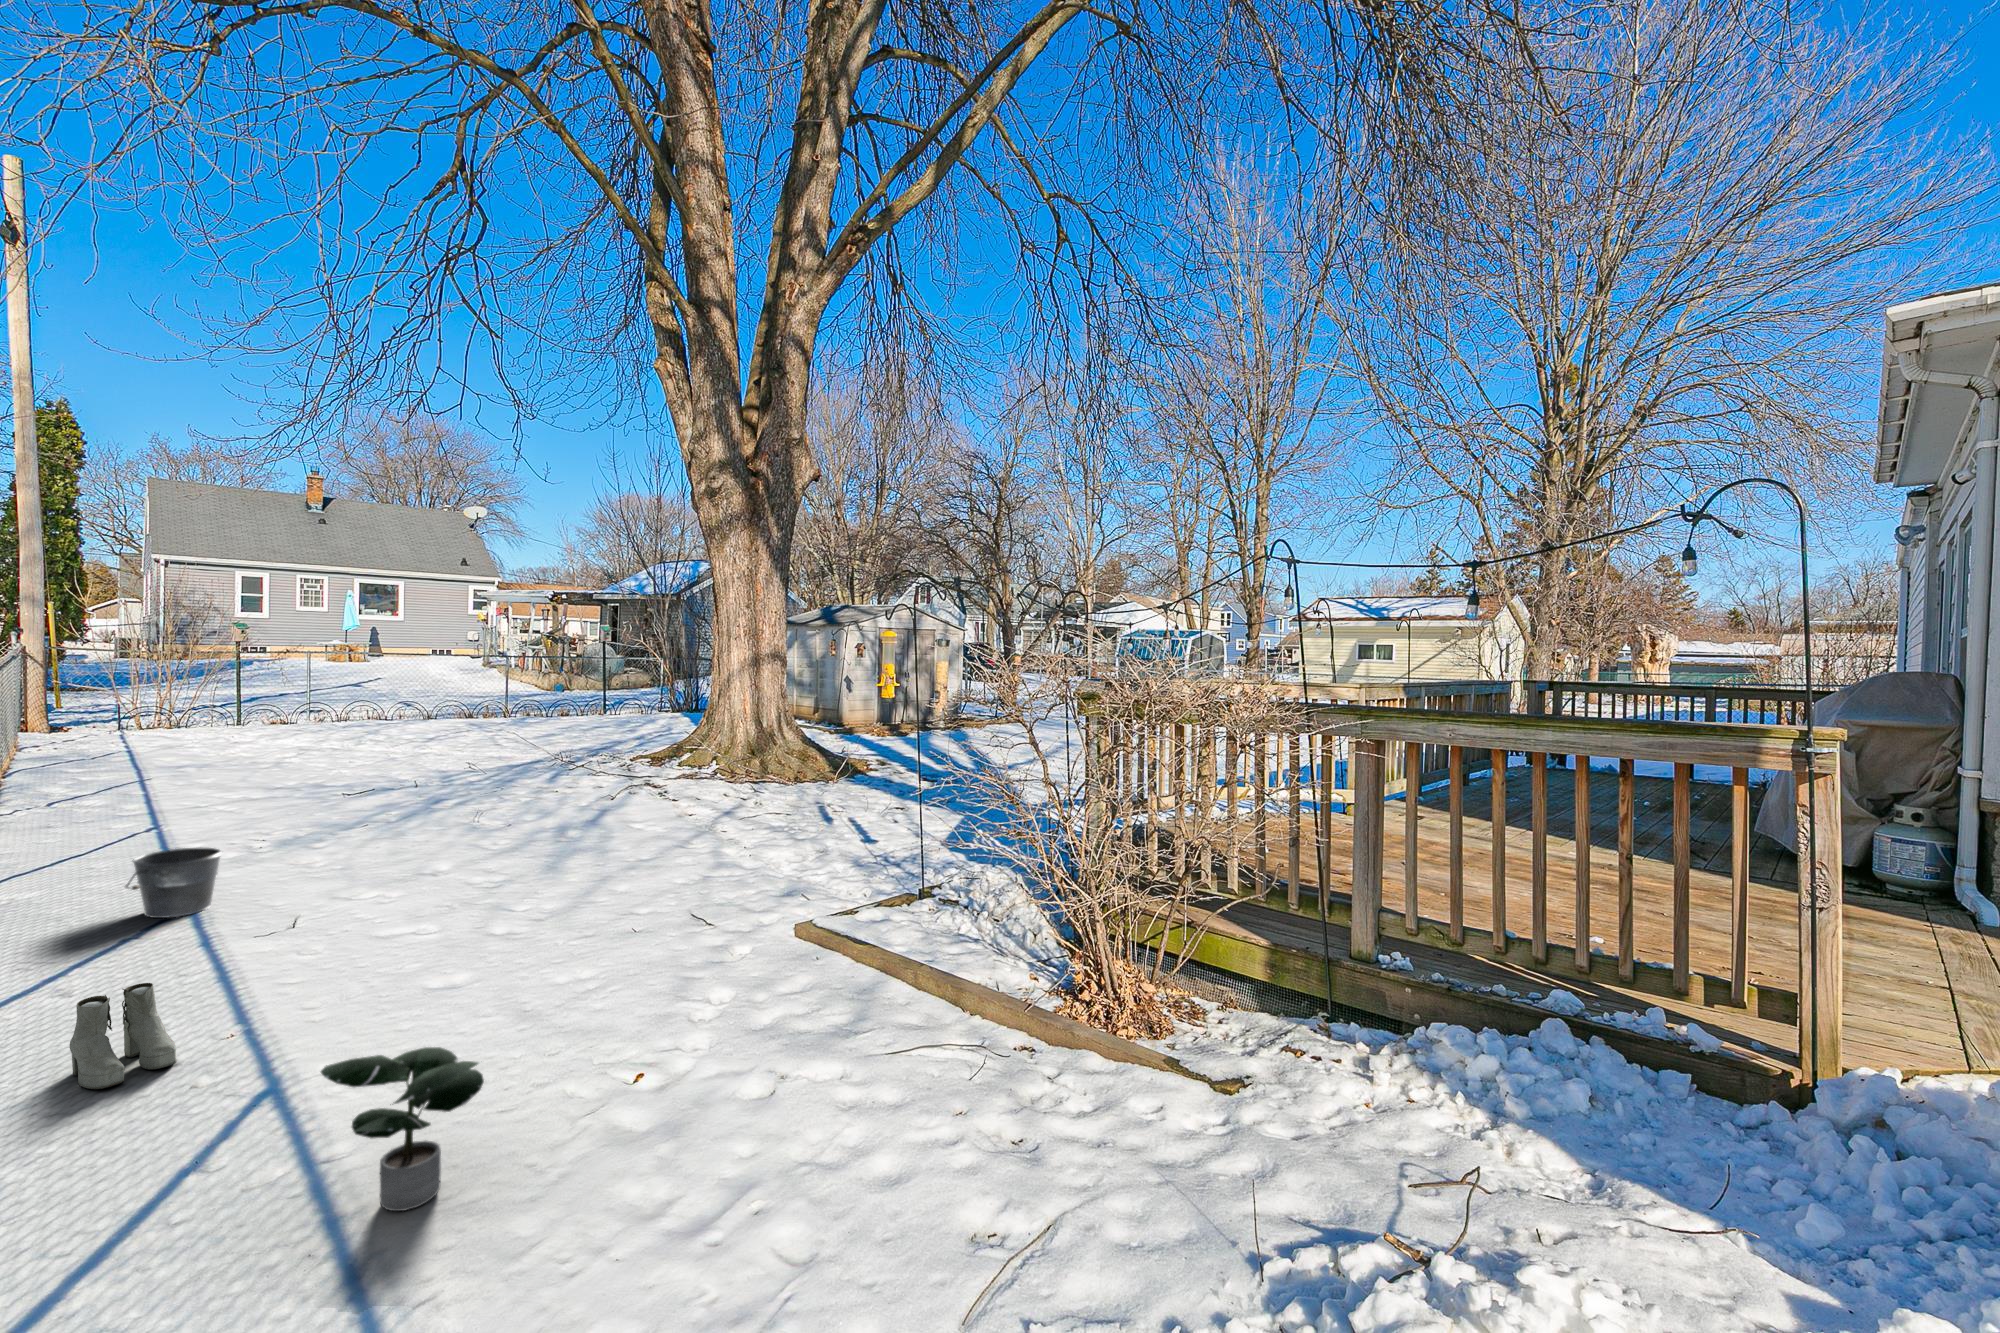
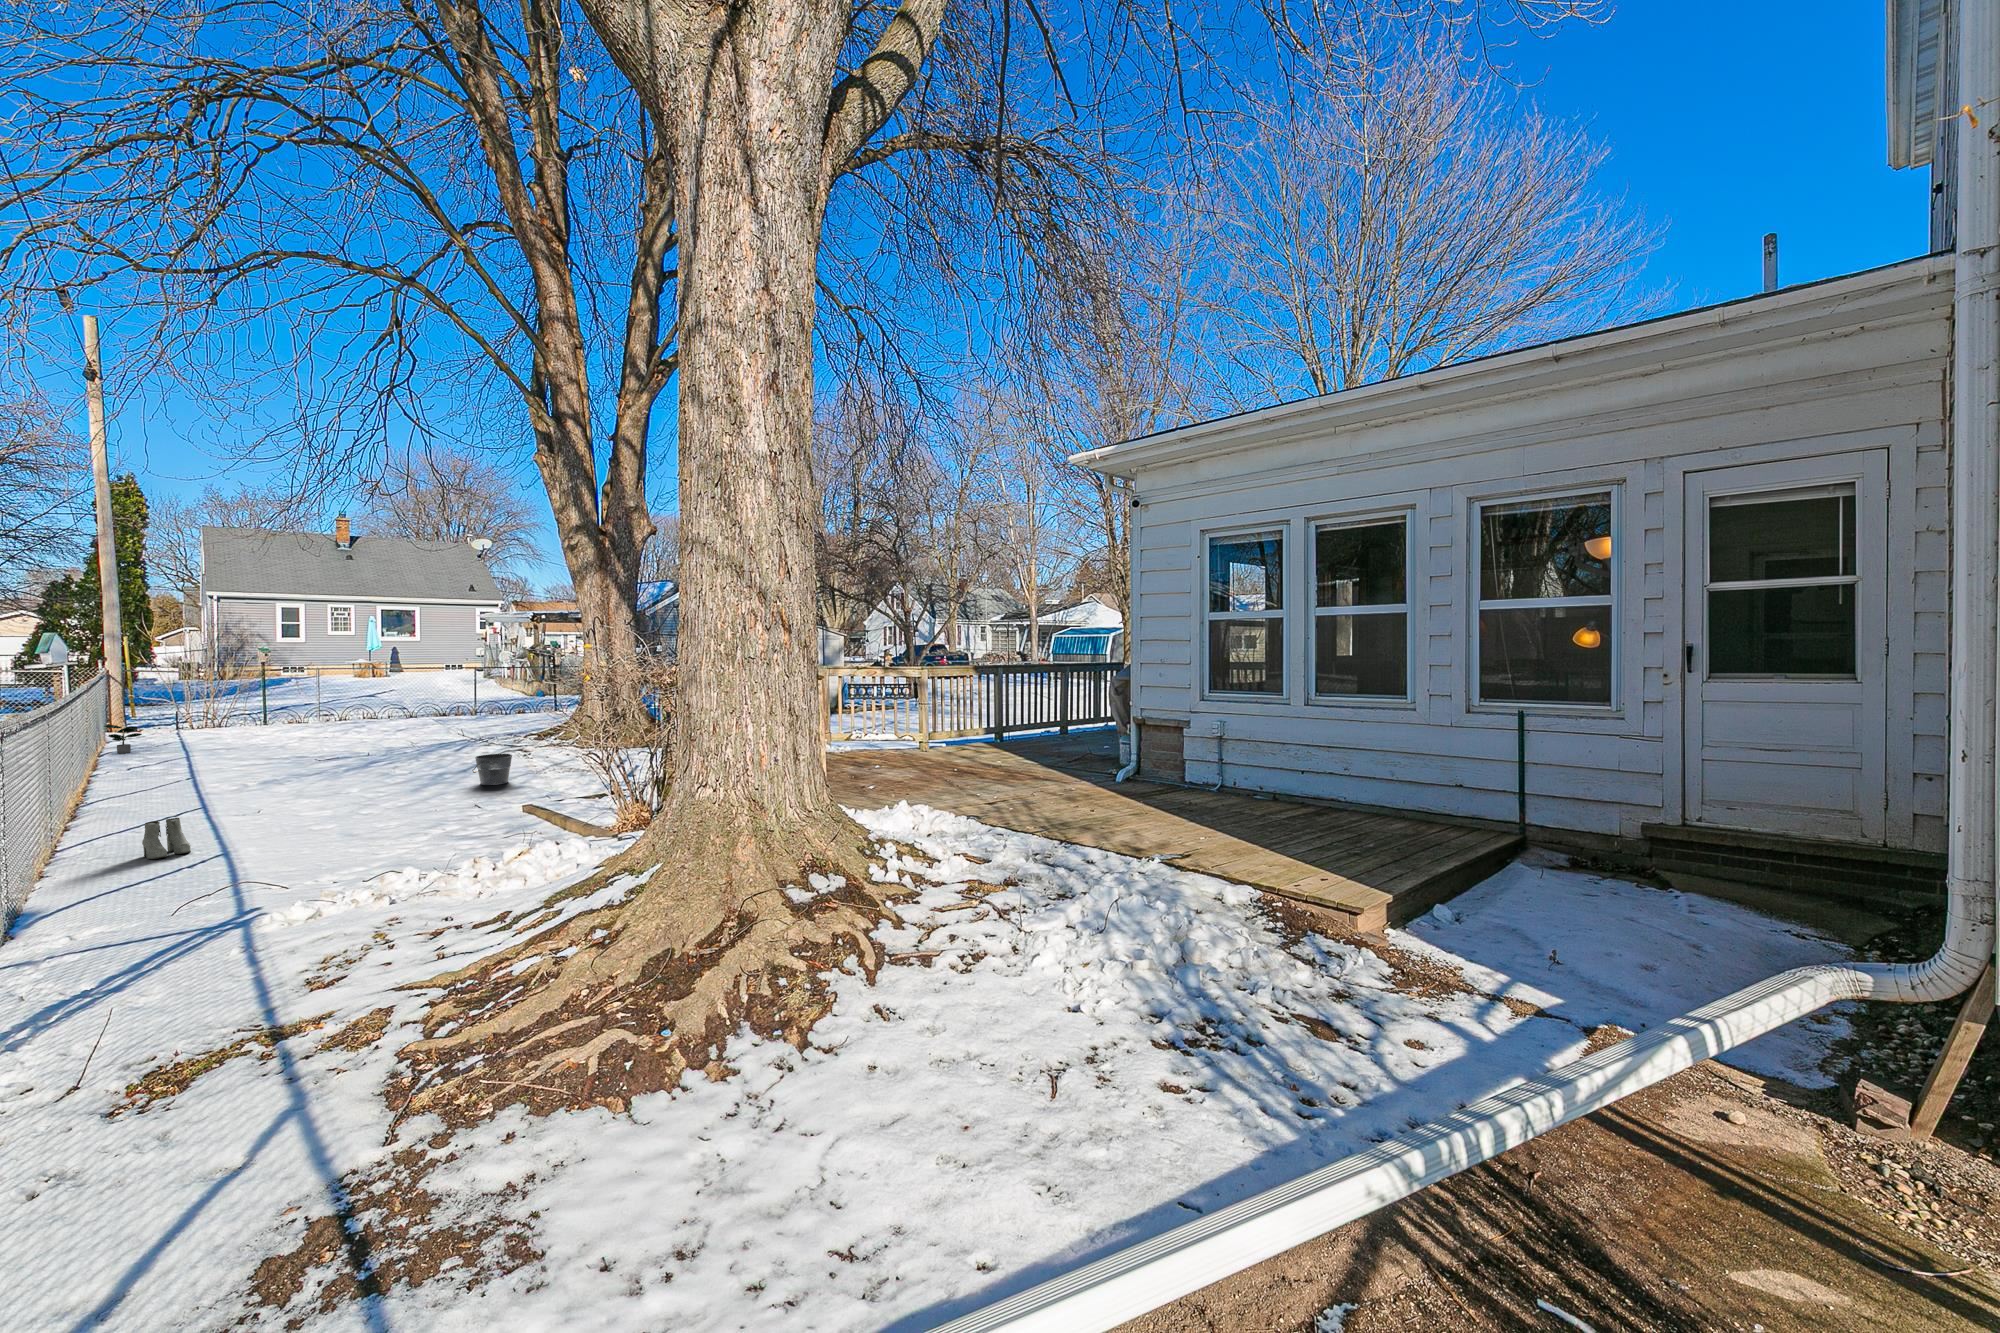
bucket: present [125,848,222,918] -> present [472,754,512,785]
potted plant: present [321,1047,484,1211] -> present [104,725,142,754]

